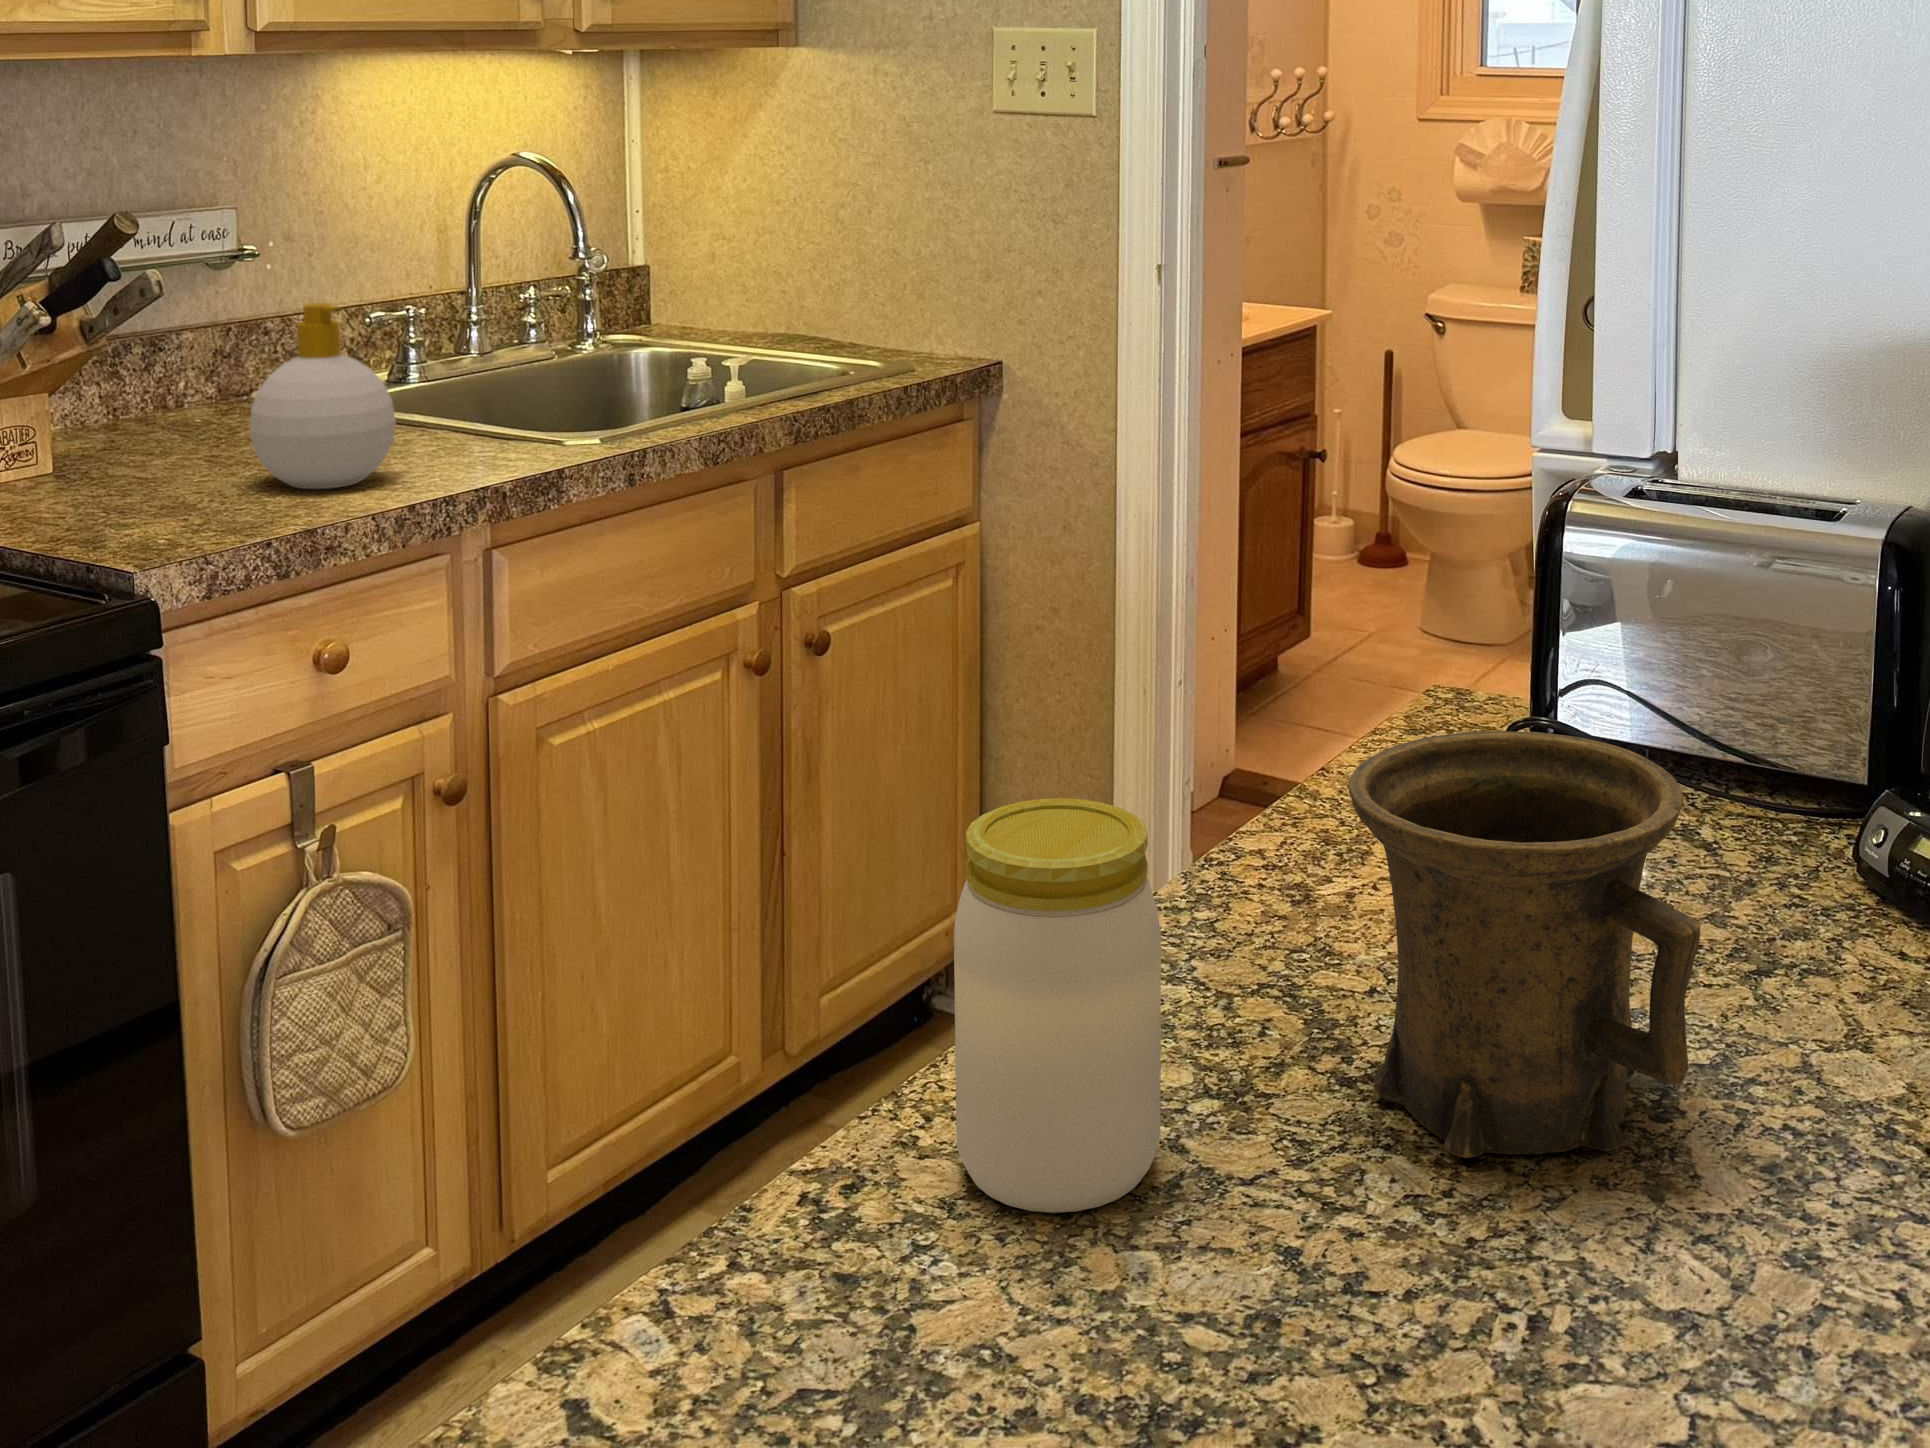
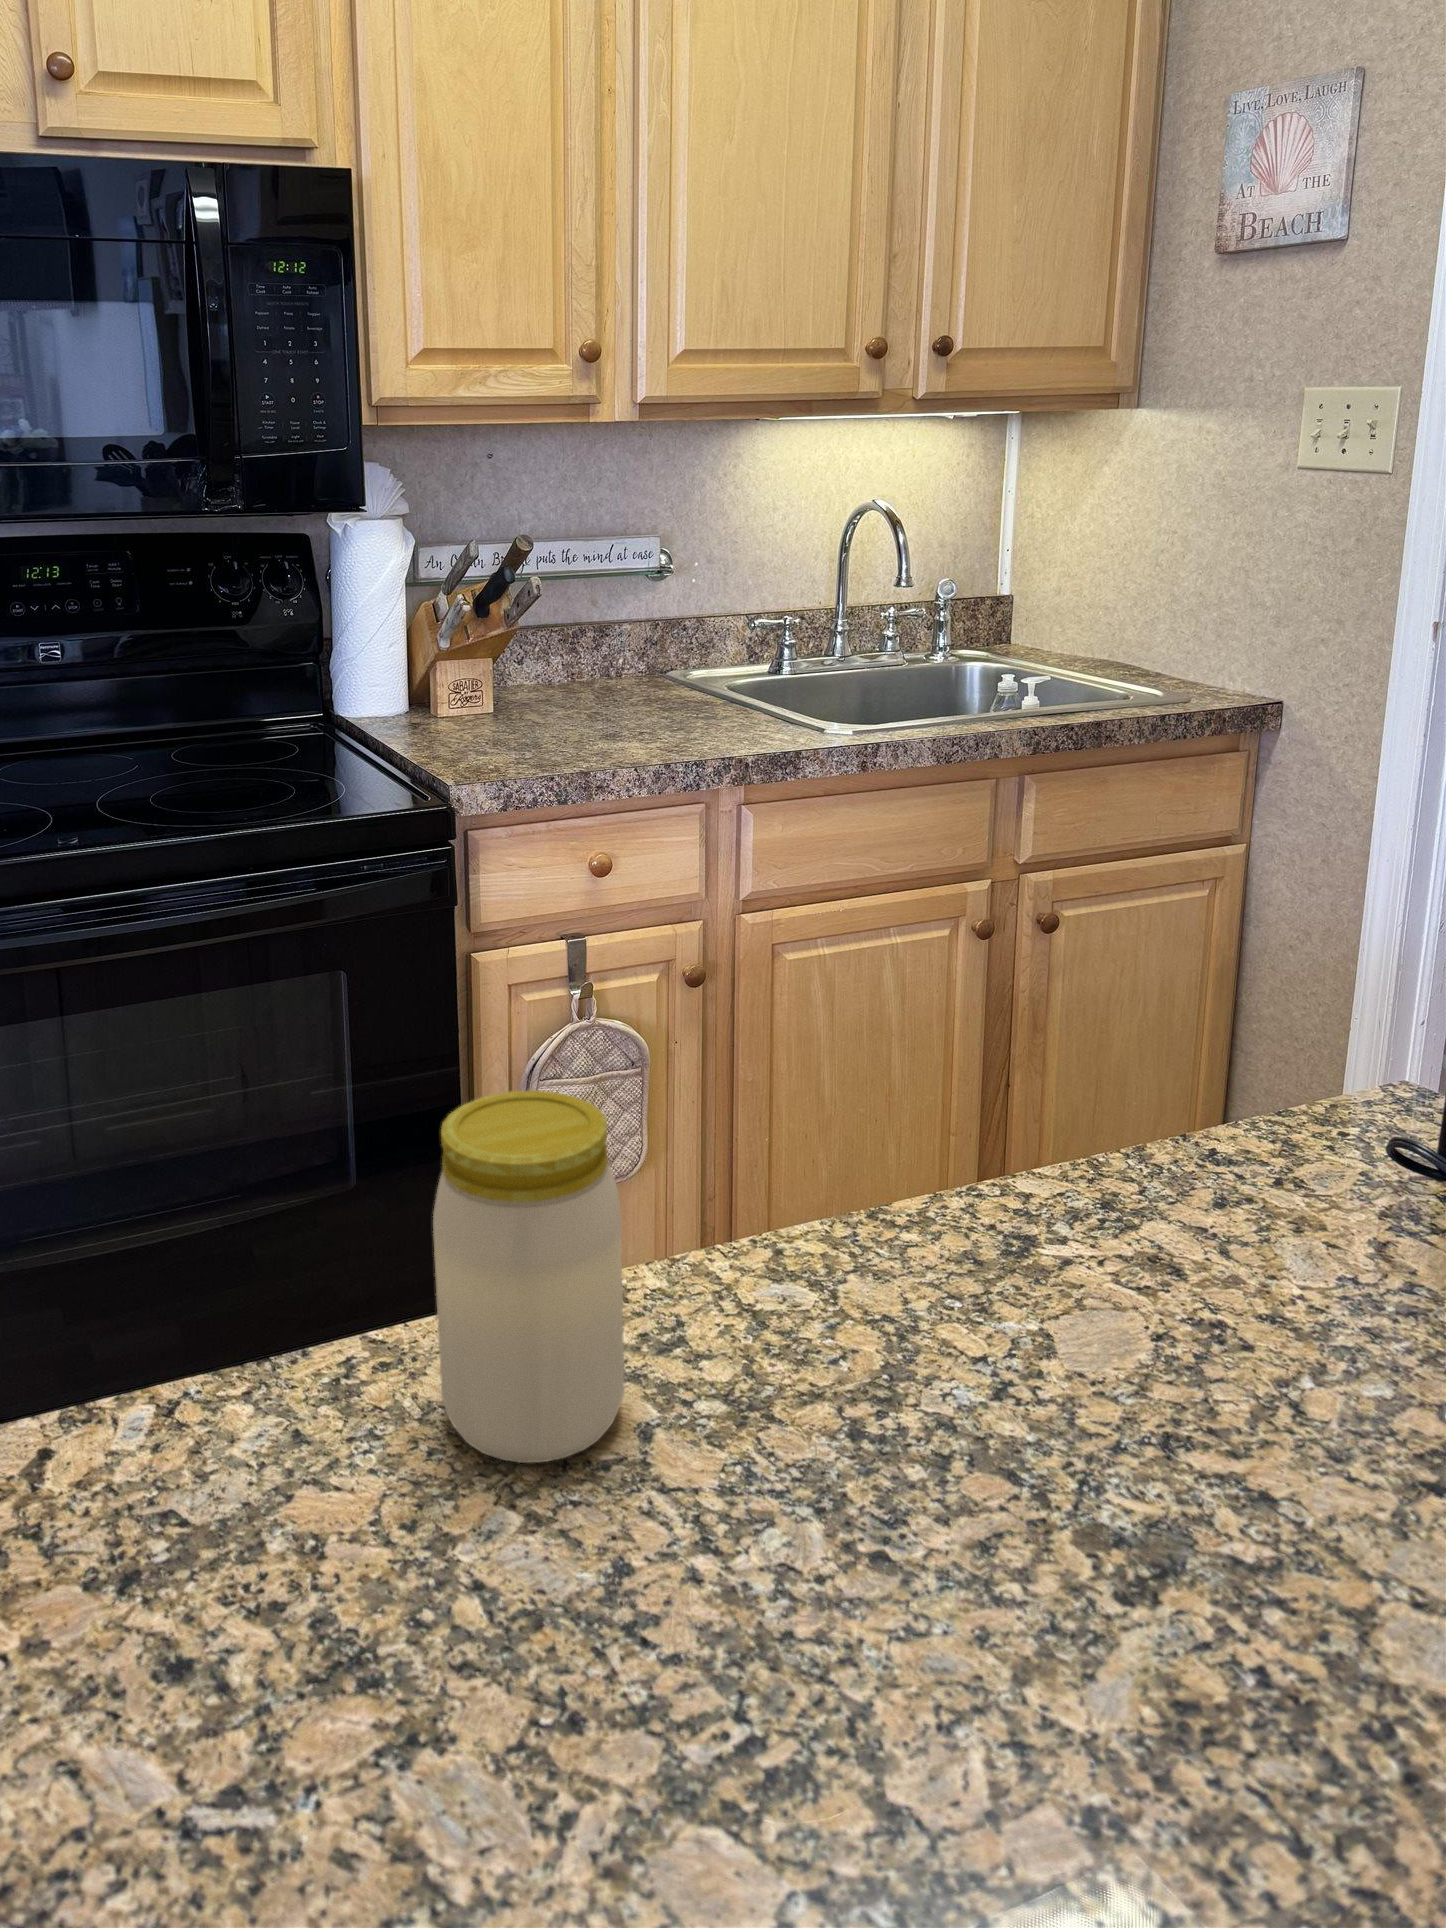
soap bottle: present [250,303,396,489] -> none [587,603,690,742]
mug: present [1349,731,1700,1158] -> none [816,1121,1183,1606]

